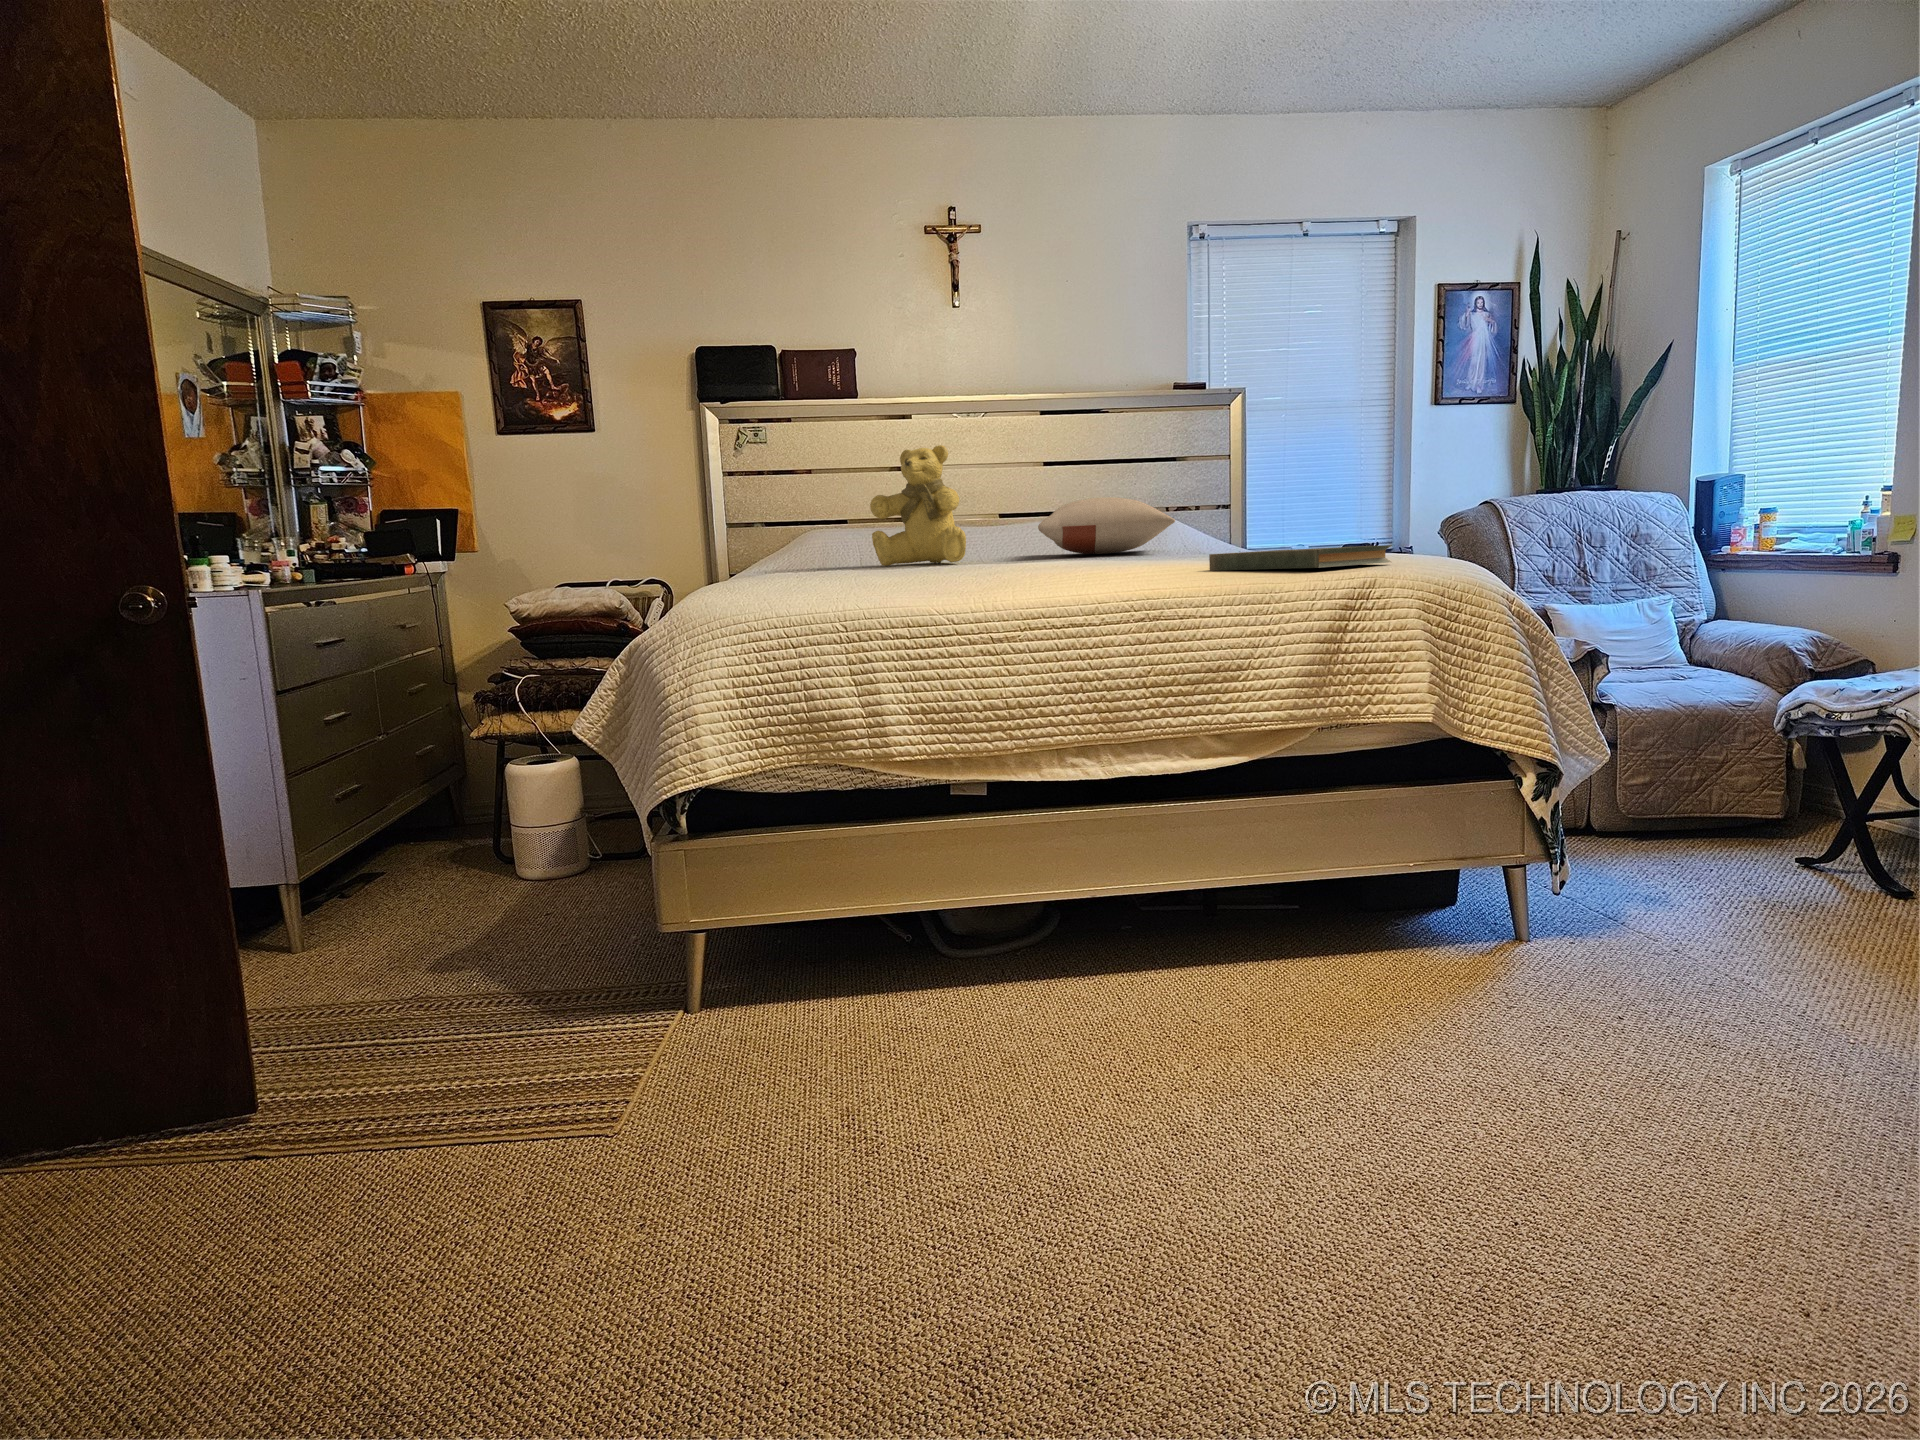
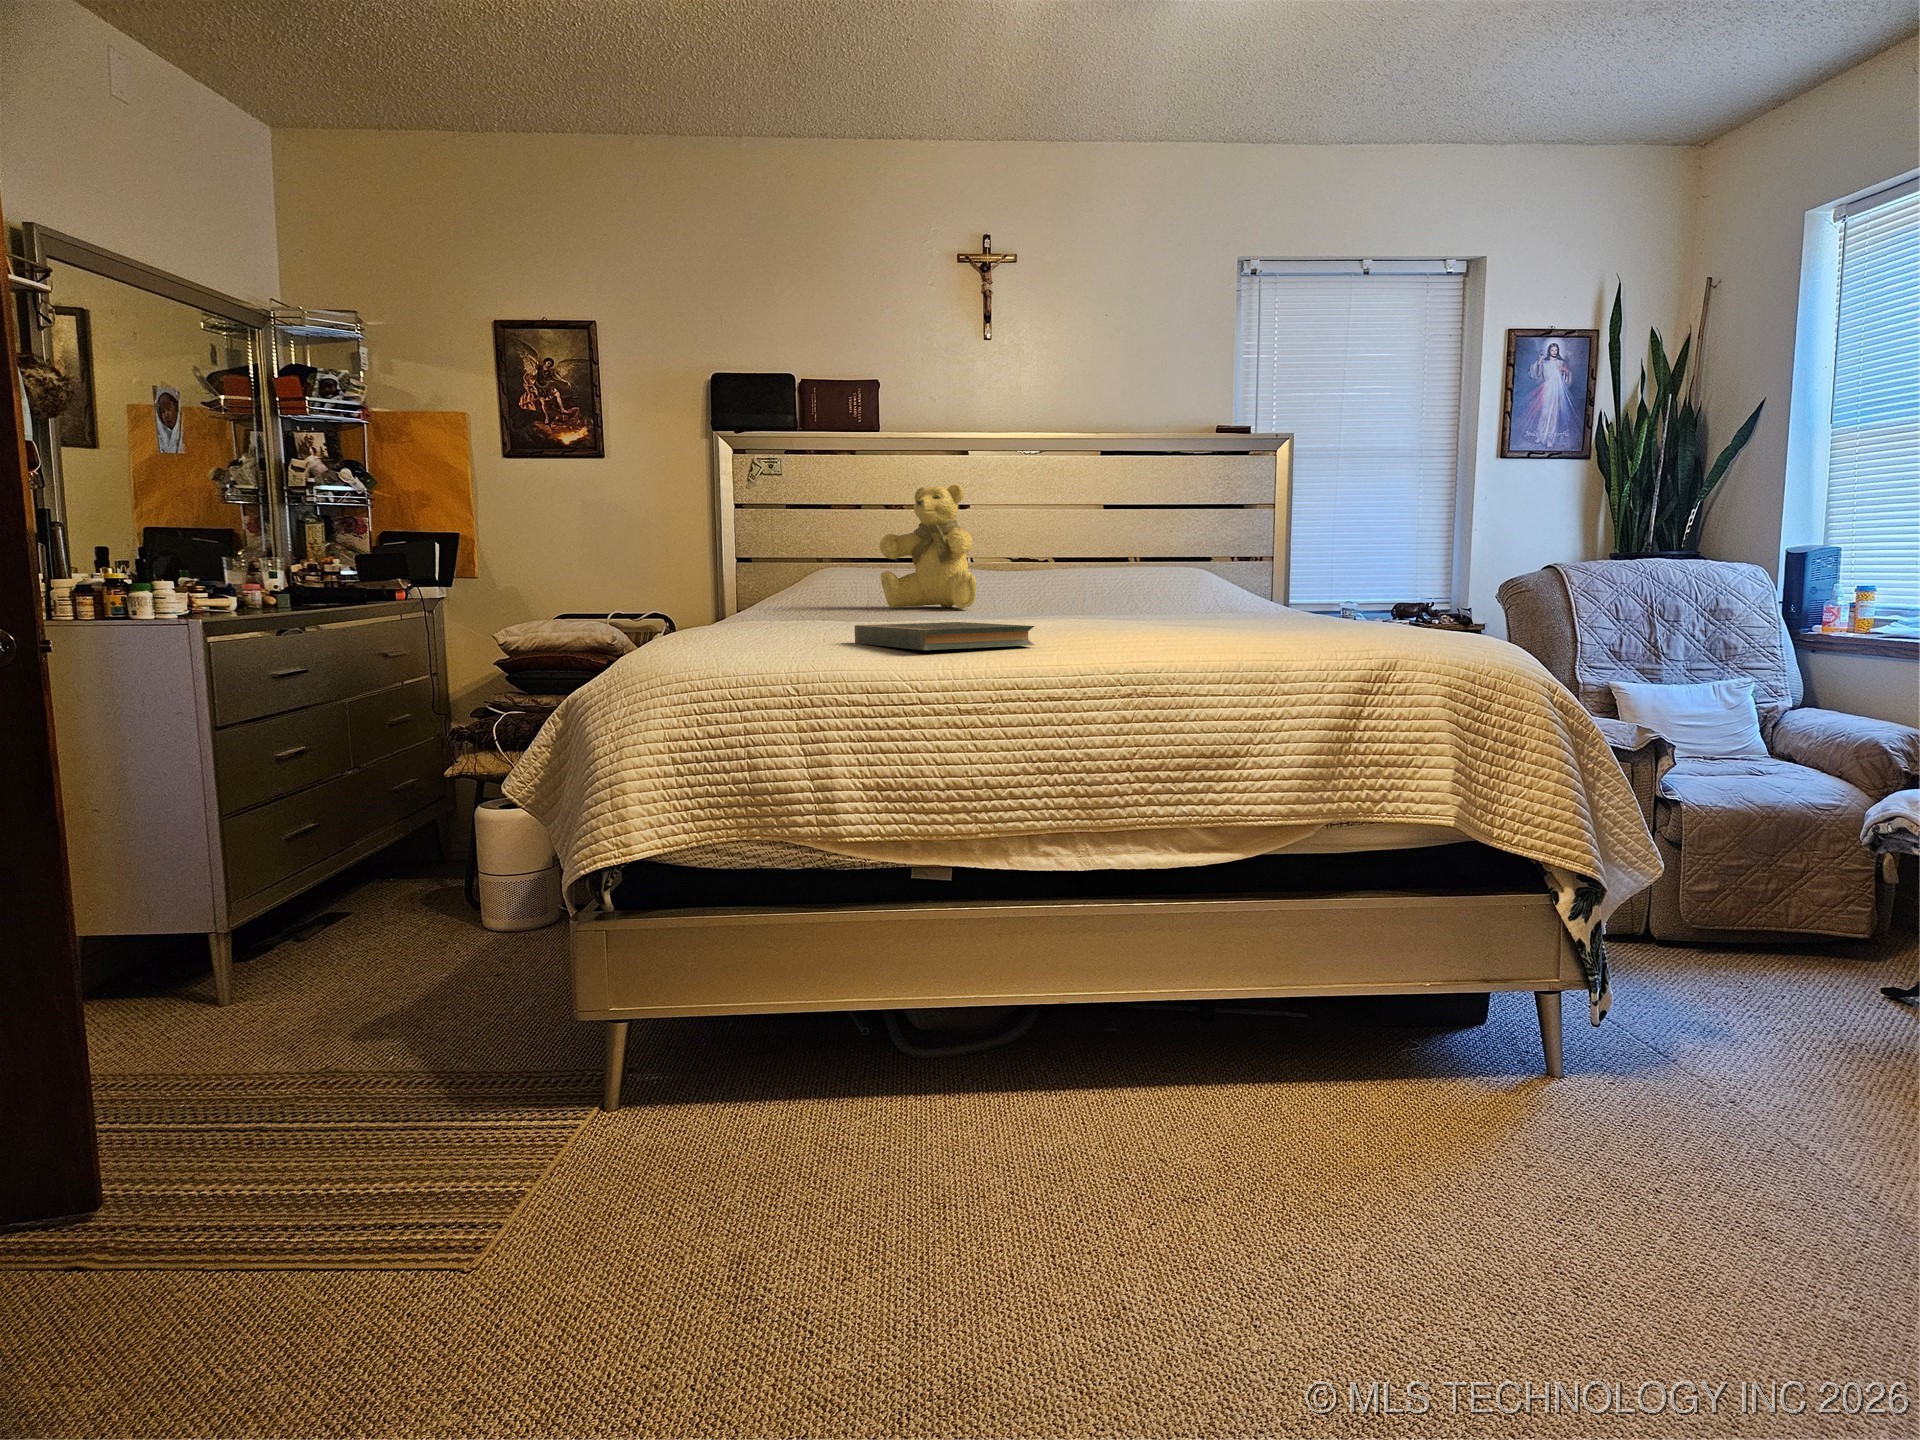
pillow: present [1038,497,1175,554] -> none [1054,546,1200,605]
book: present [1209,545,1392,571] -> present [855,622,1034,650]

